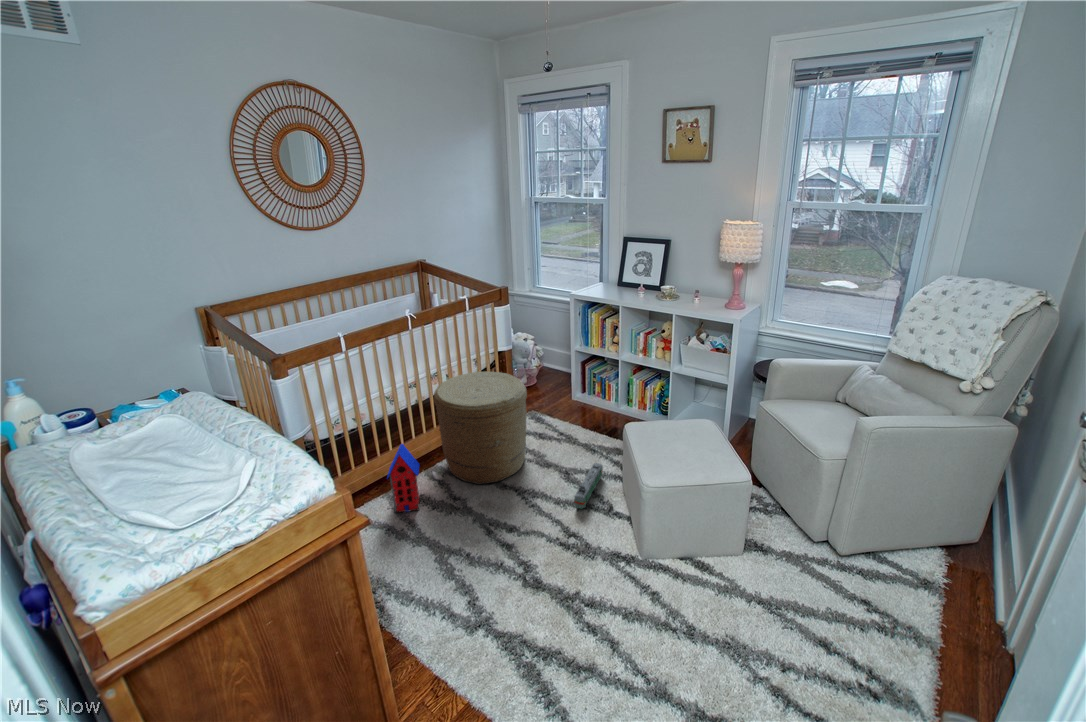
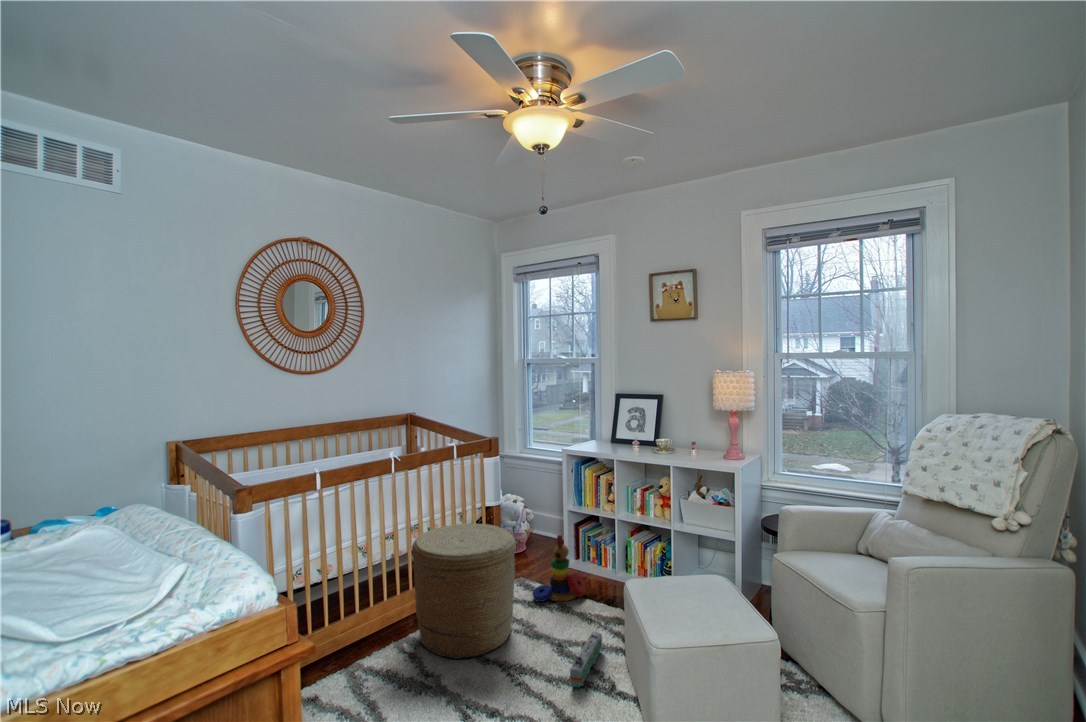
stacking toy: none [543,377,591,433] -> present [532,535,586,602]
toy house: present [387,444,420,513] -> none [348,600,389,693]

